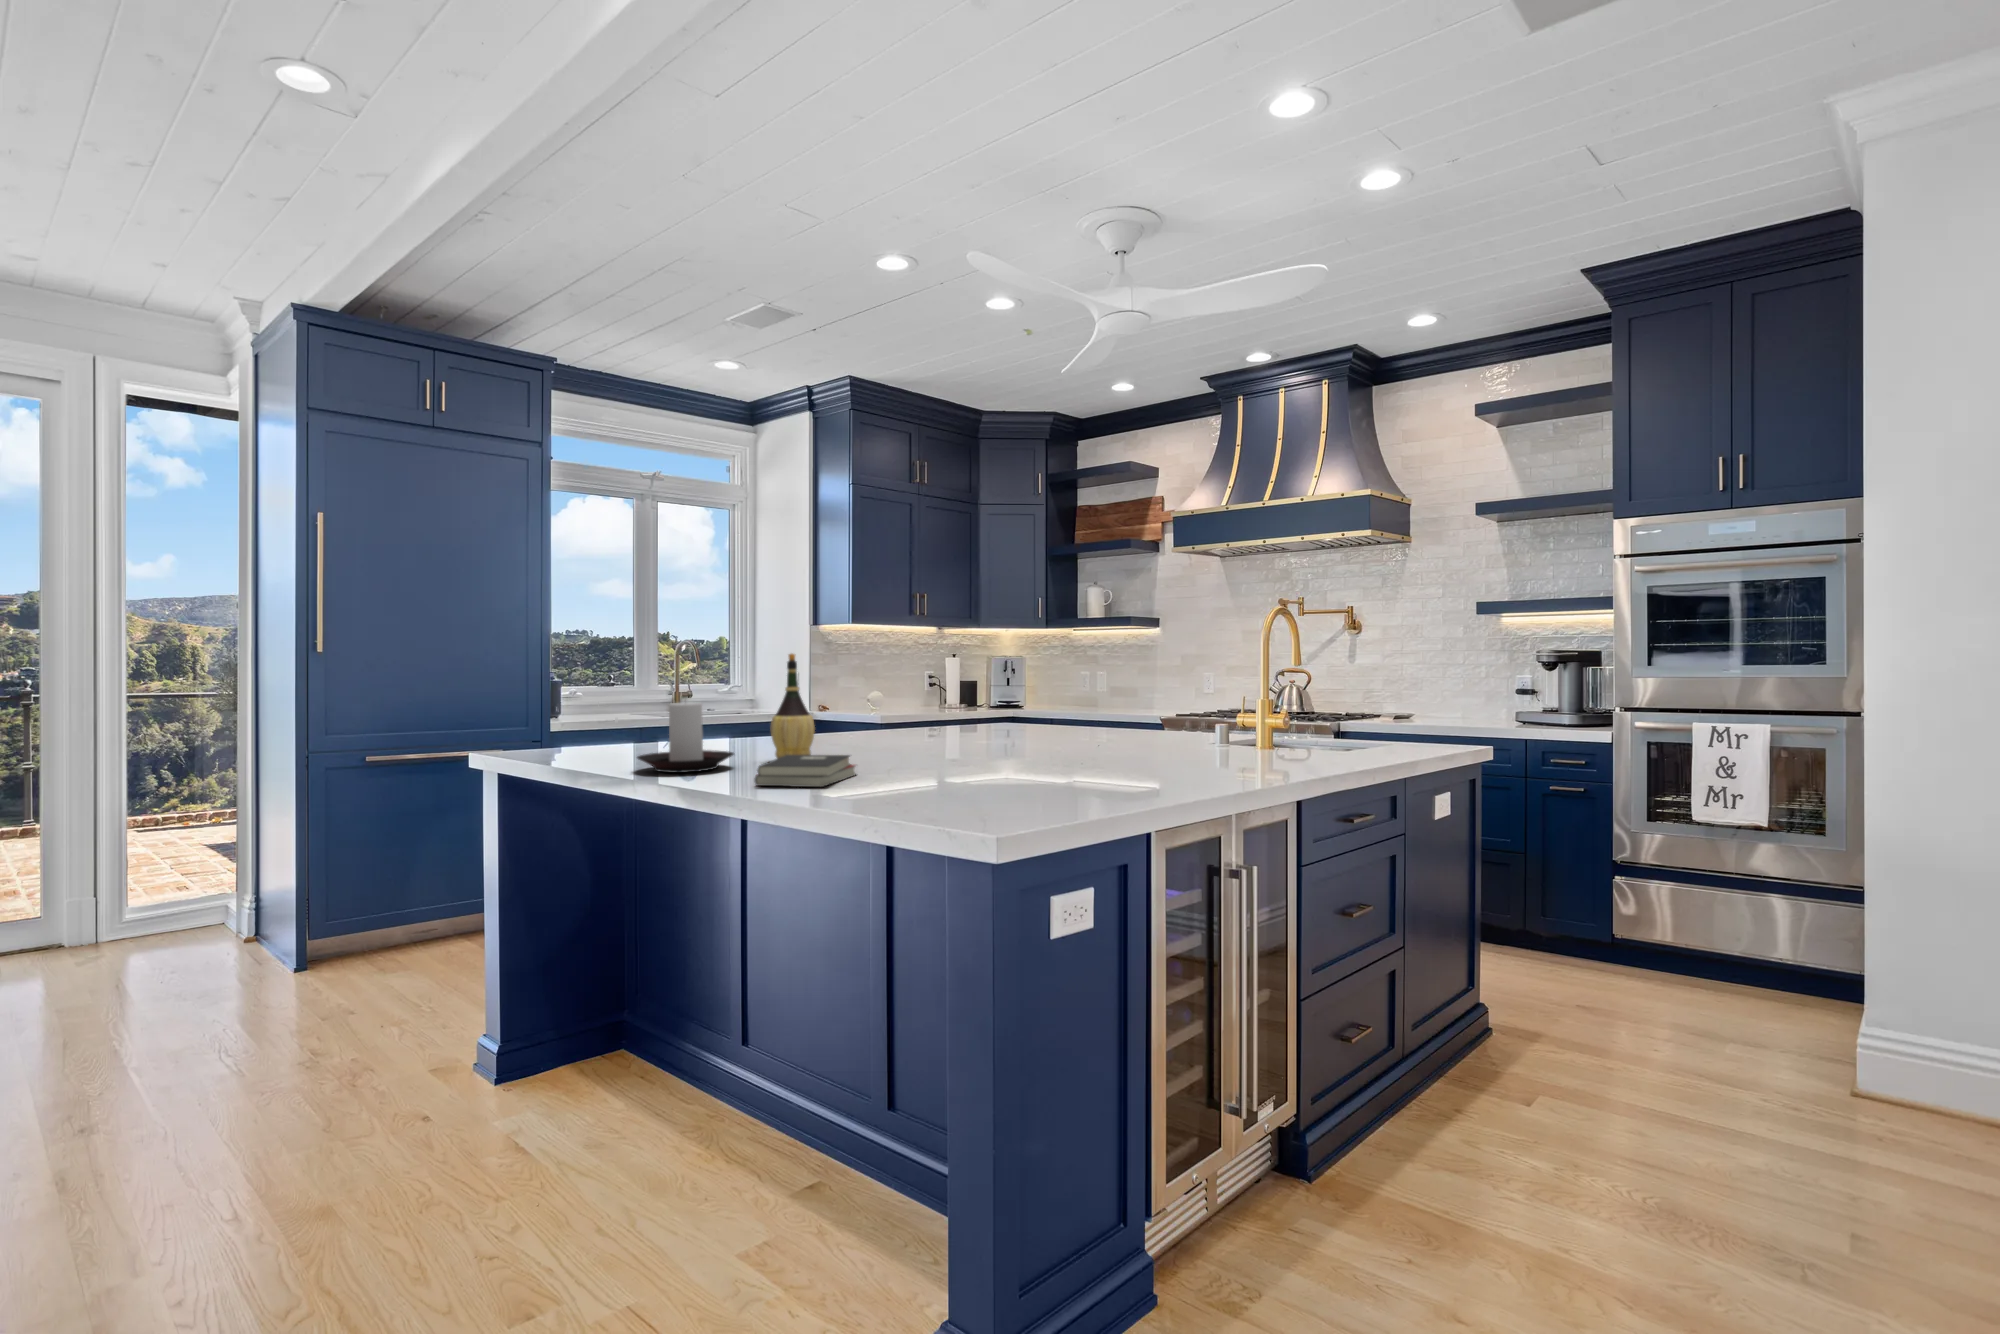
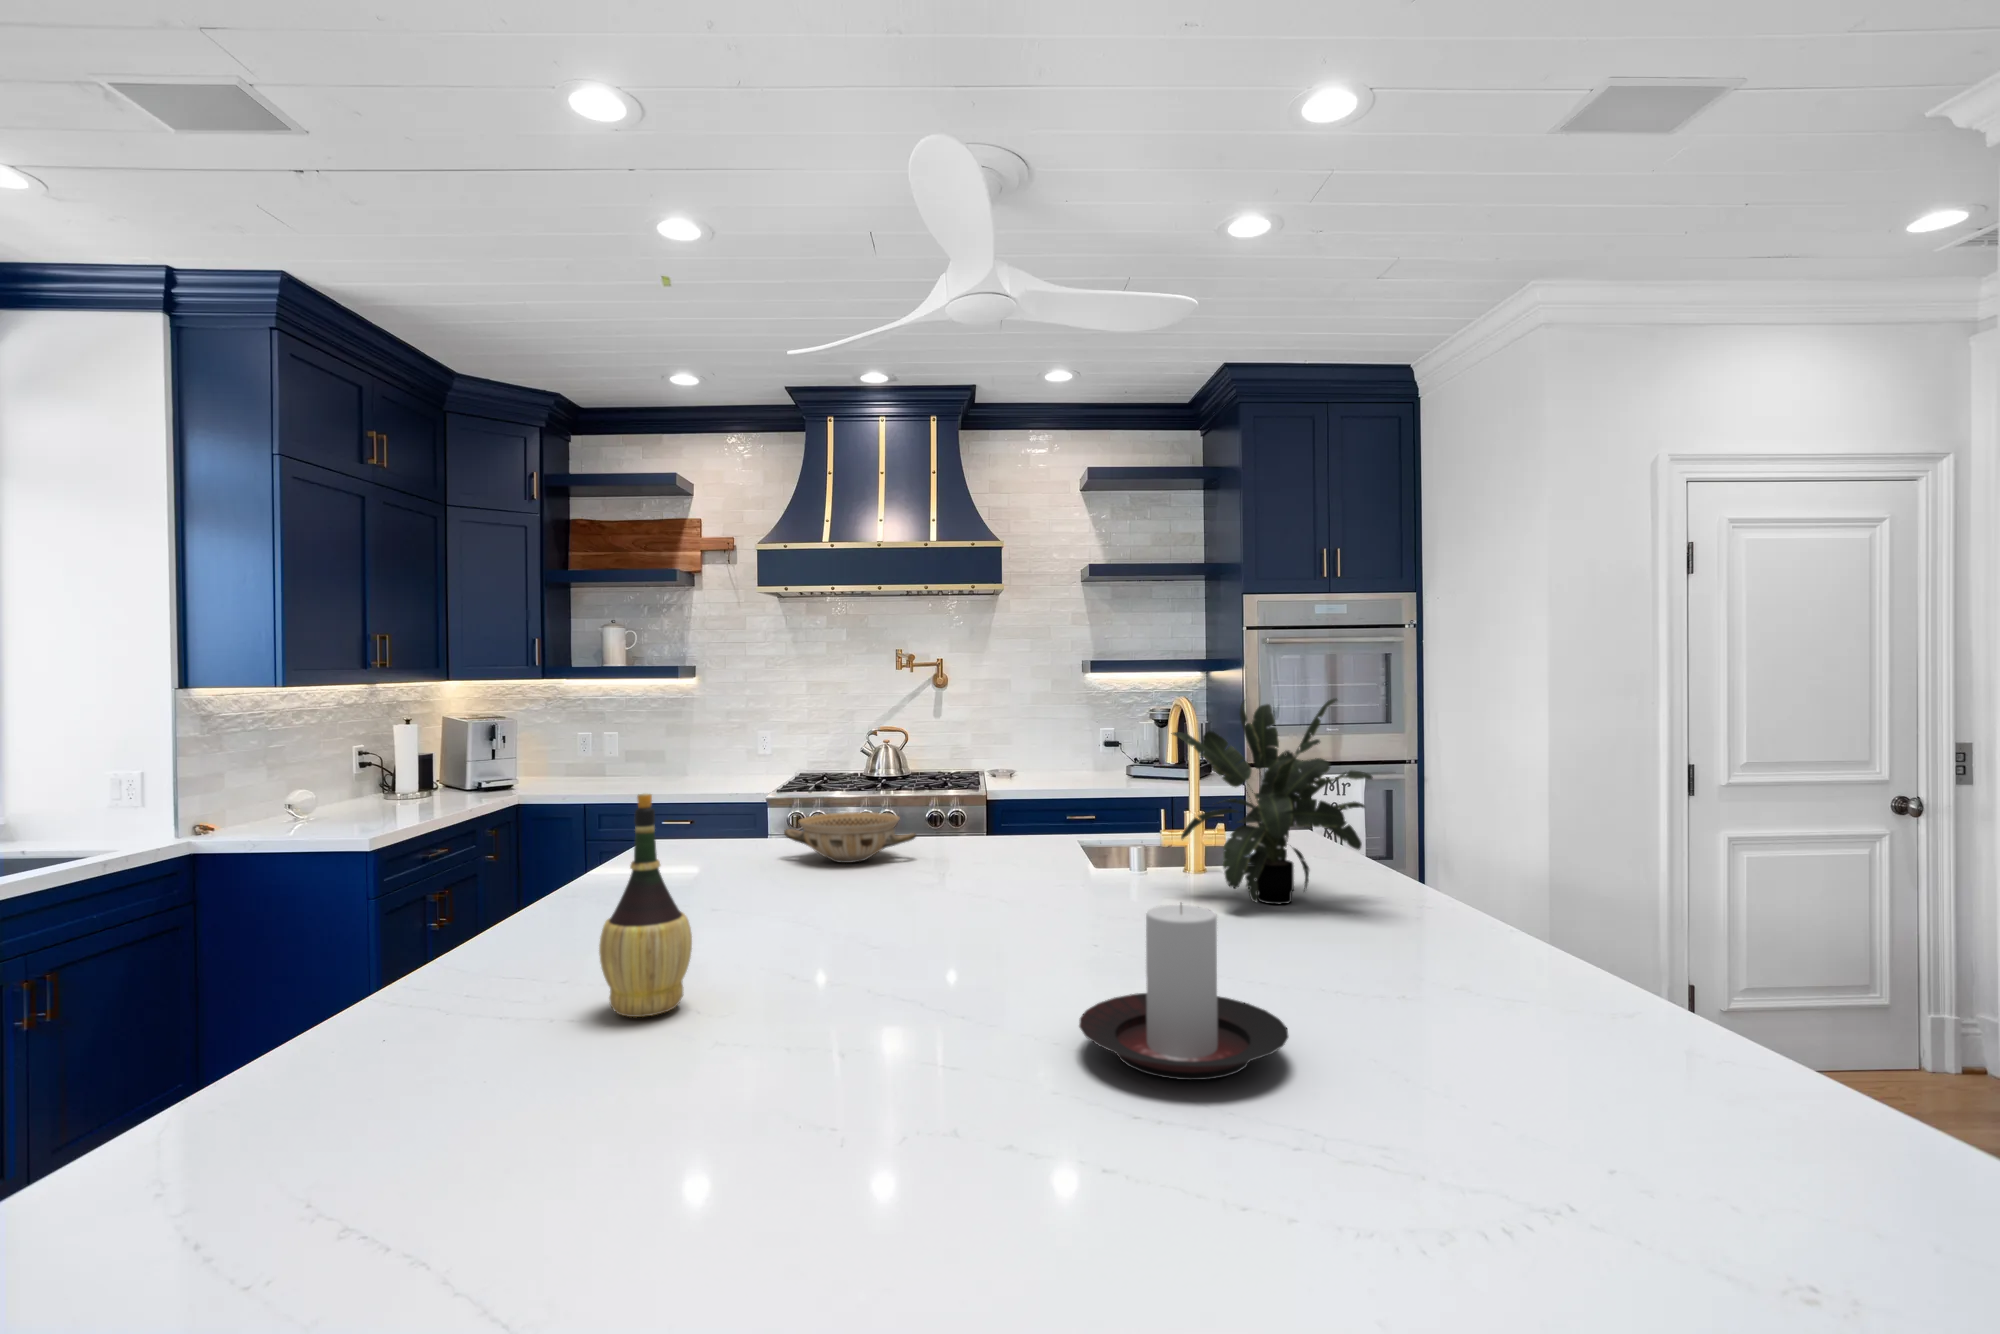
potted plant: none [1174,610,1299,769] -> present [1171,699,1373,904]
candle holder: present [637,702,734,773] -> present [1079,904,1288,1080]
ceramic bowl: none [1023,705,1096,735] -> present [784,812,916,863]
hardback book: present [755,755,856,787] -> none [762,993,983,1124]

